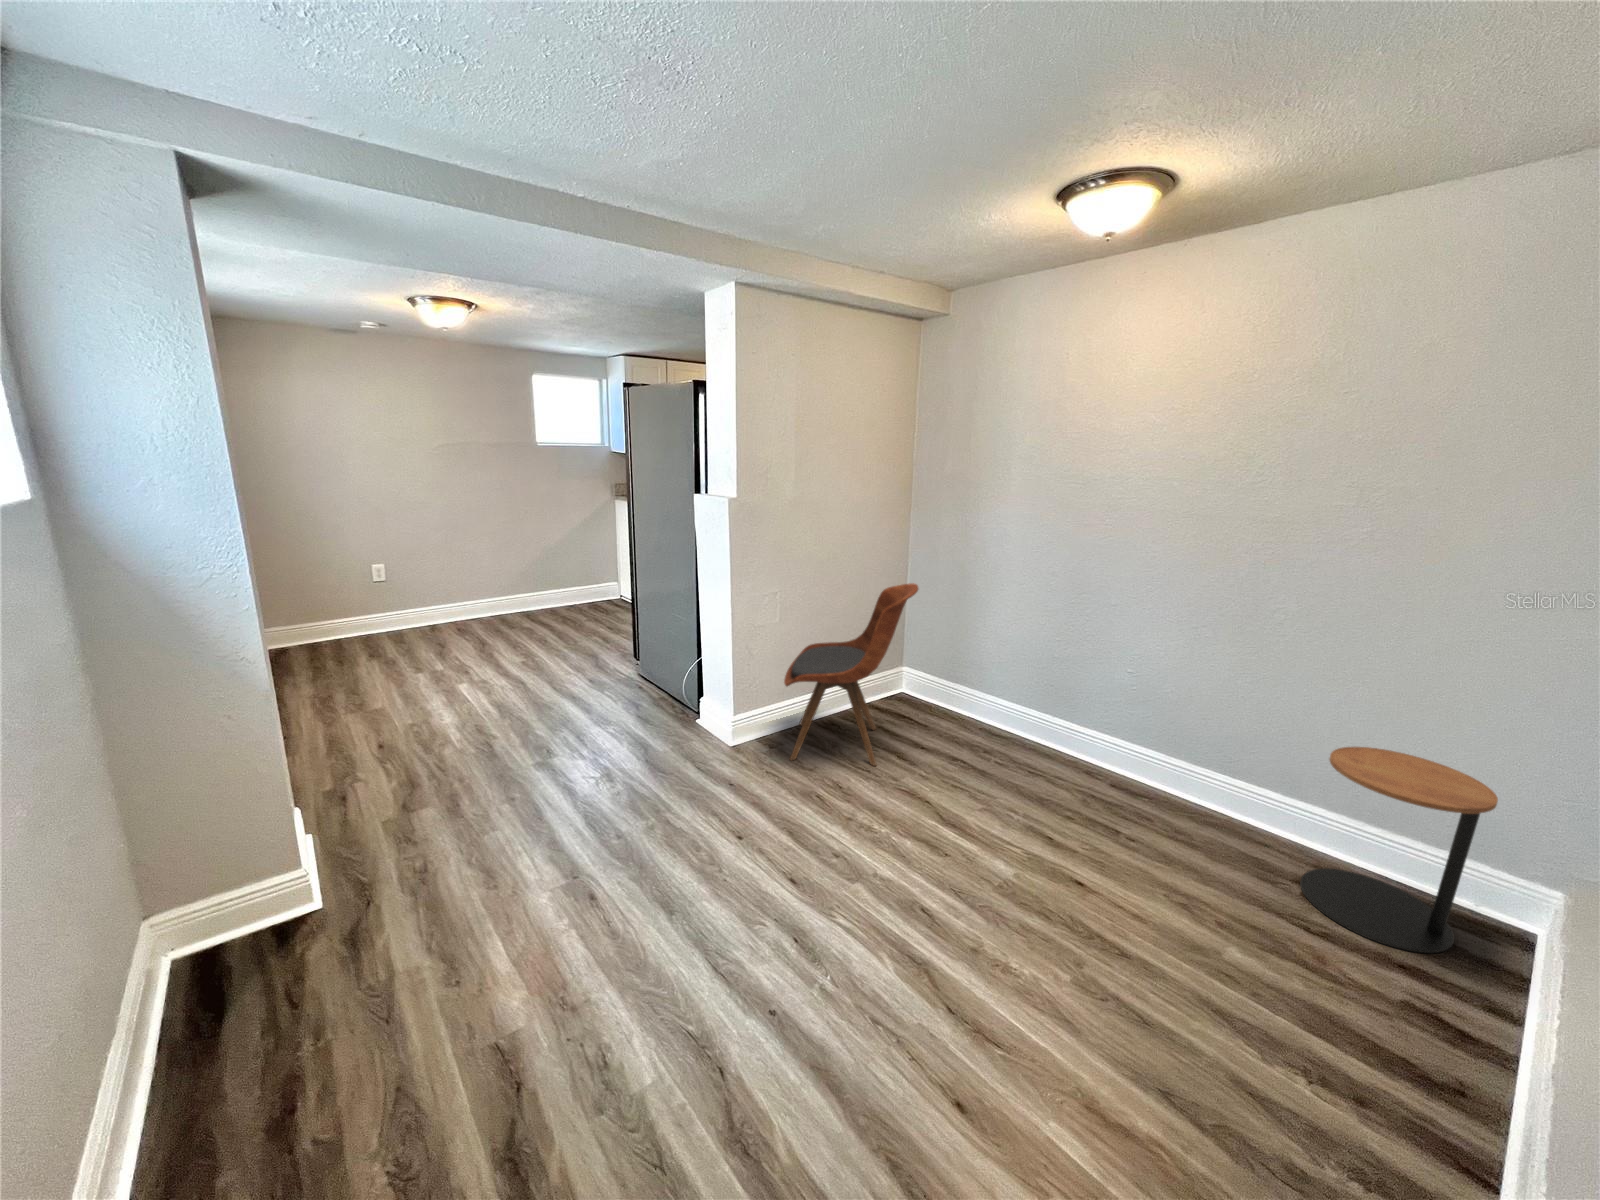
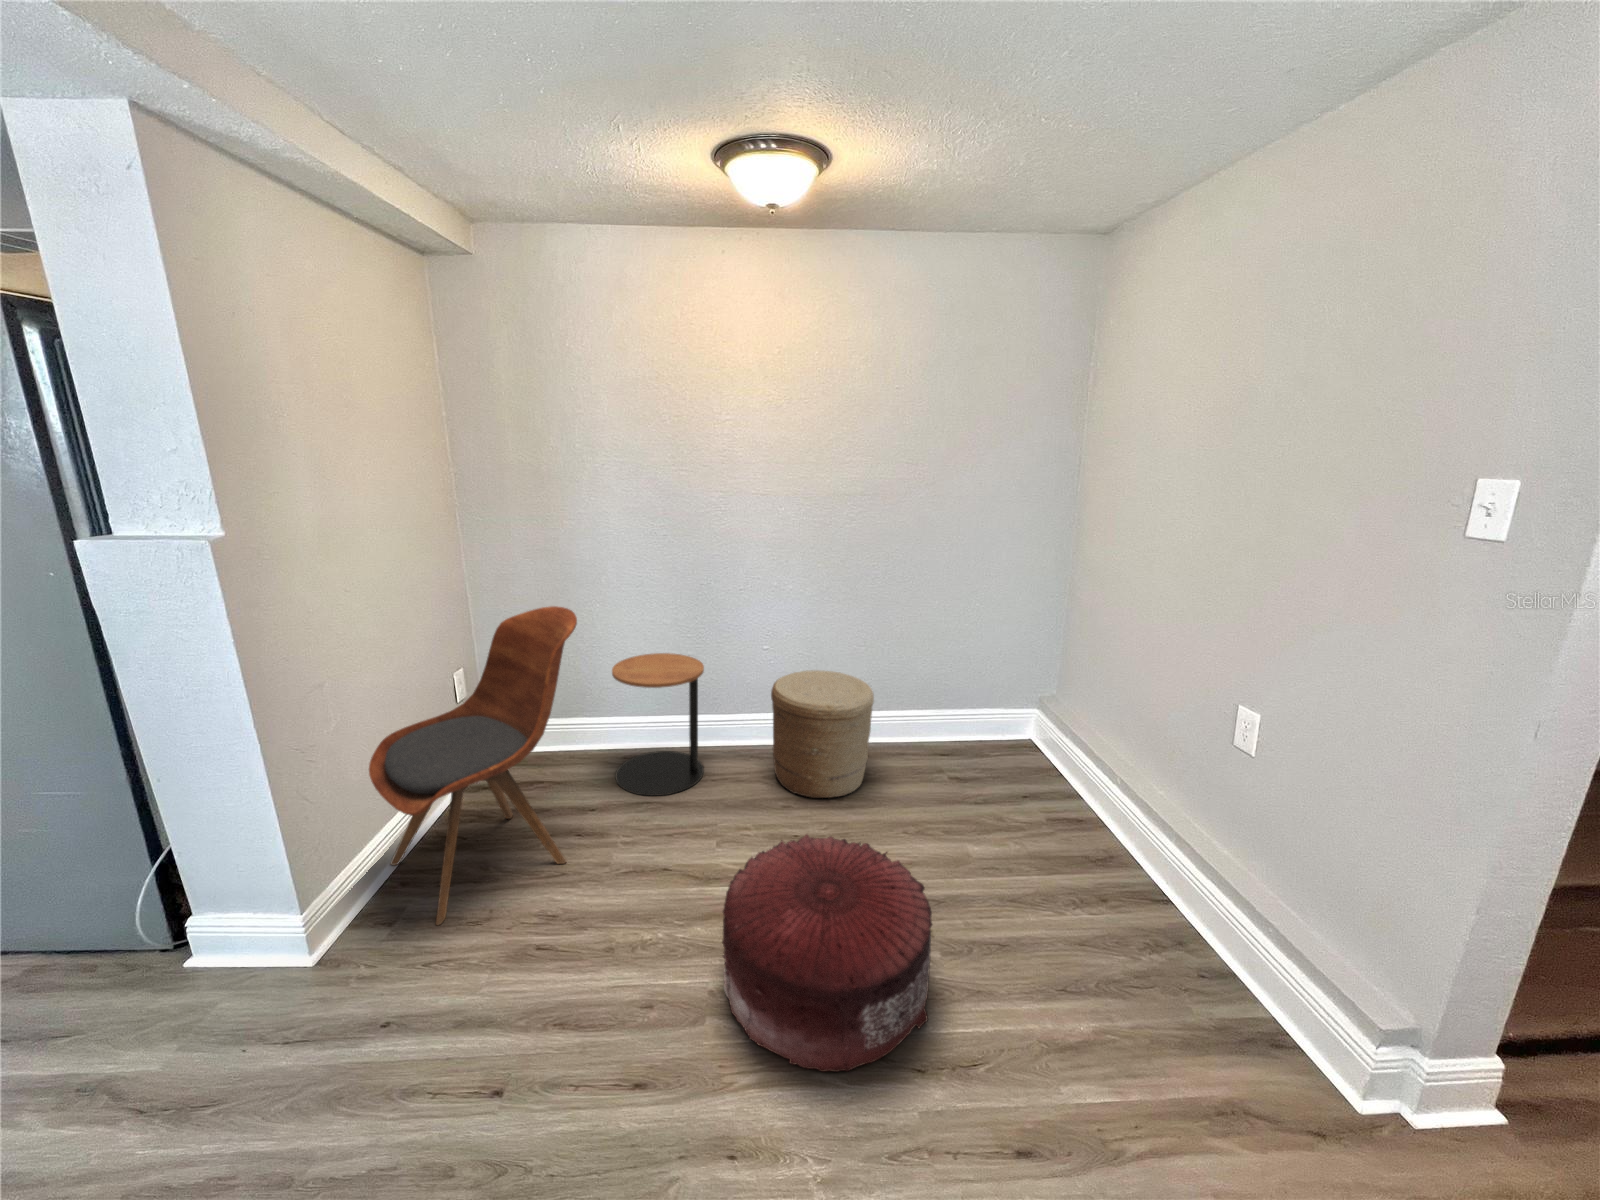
woven basket: none [1085,698,1215,840] -> present [771,670,874,798]
side table: present [1300,747,1498,953] -> present [612,653,704,796]
pouf: none [861,799,1051,992] -> present [722,834,932,1072]

